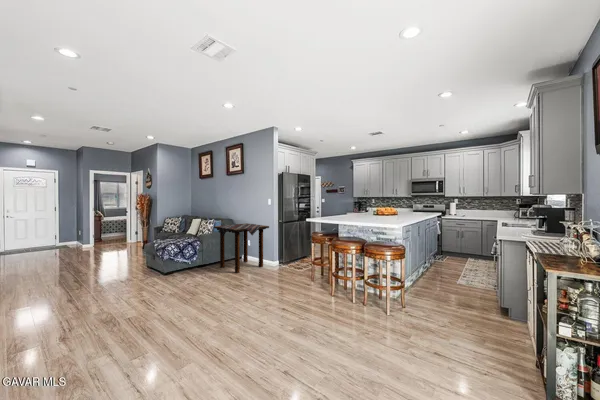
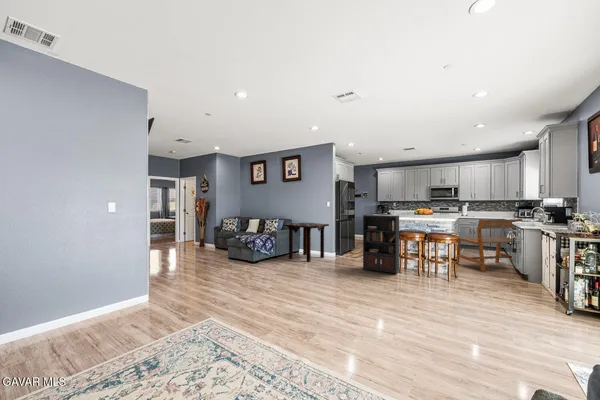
bookcase: none [290,216,353,297] -> present [363,215,399,274]
bench: none [421,222,515,295] -> present [457,219,523,272]

